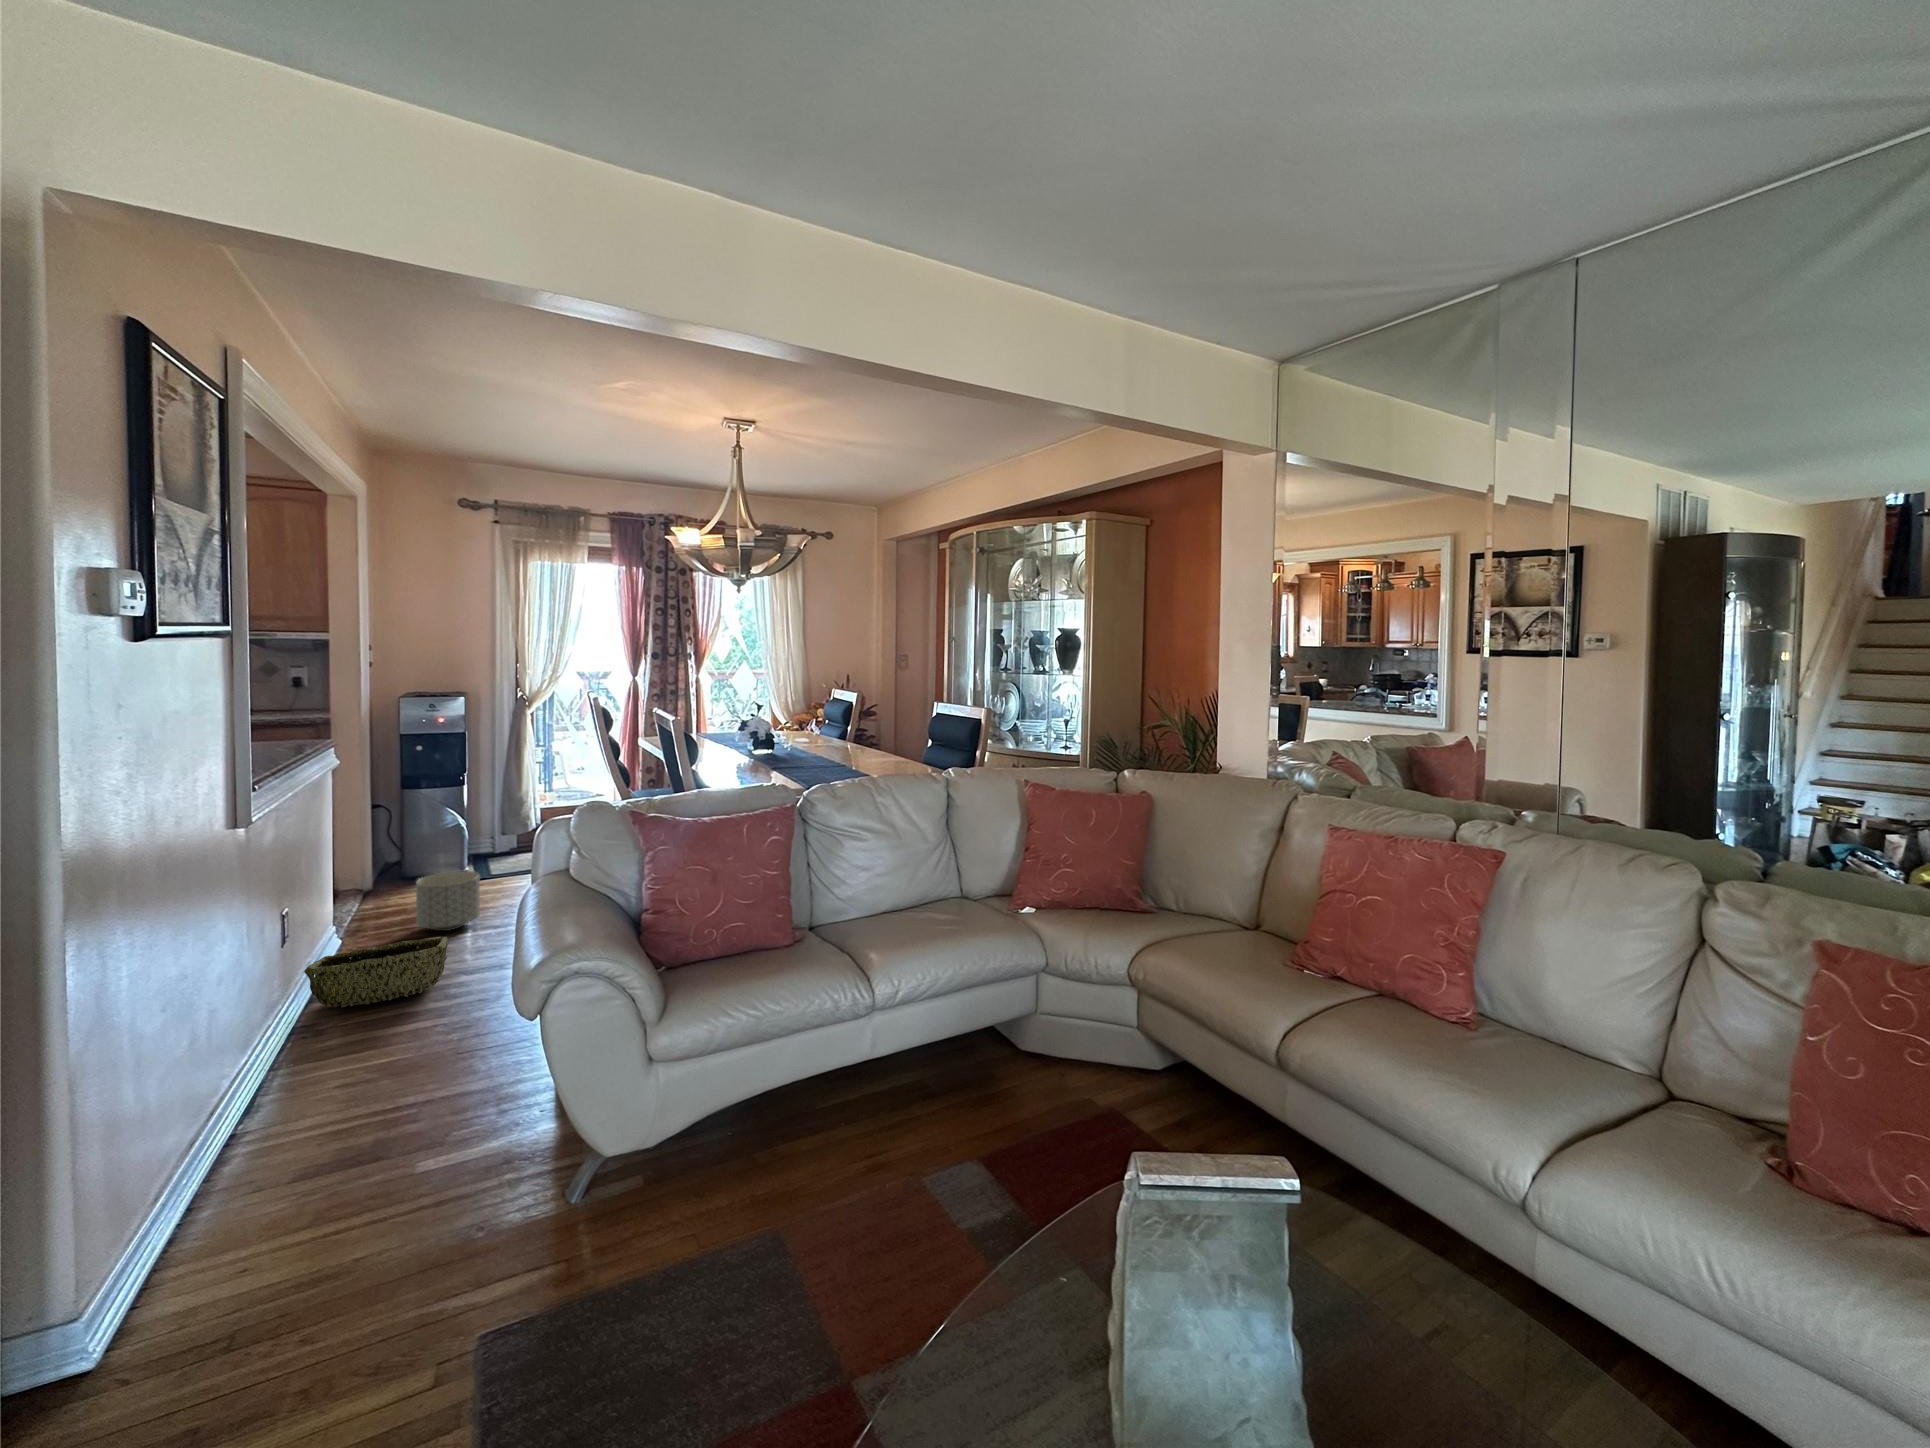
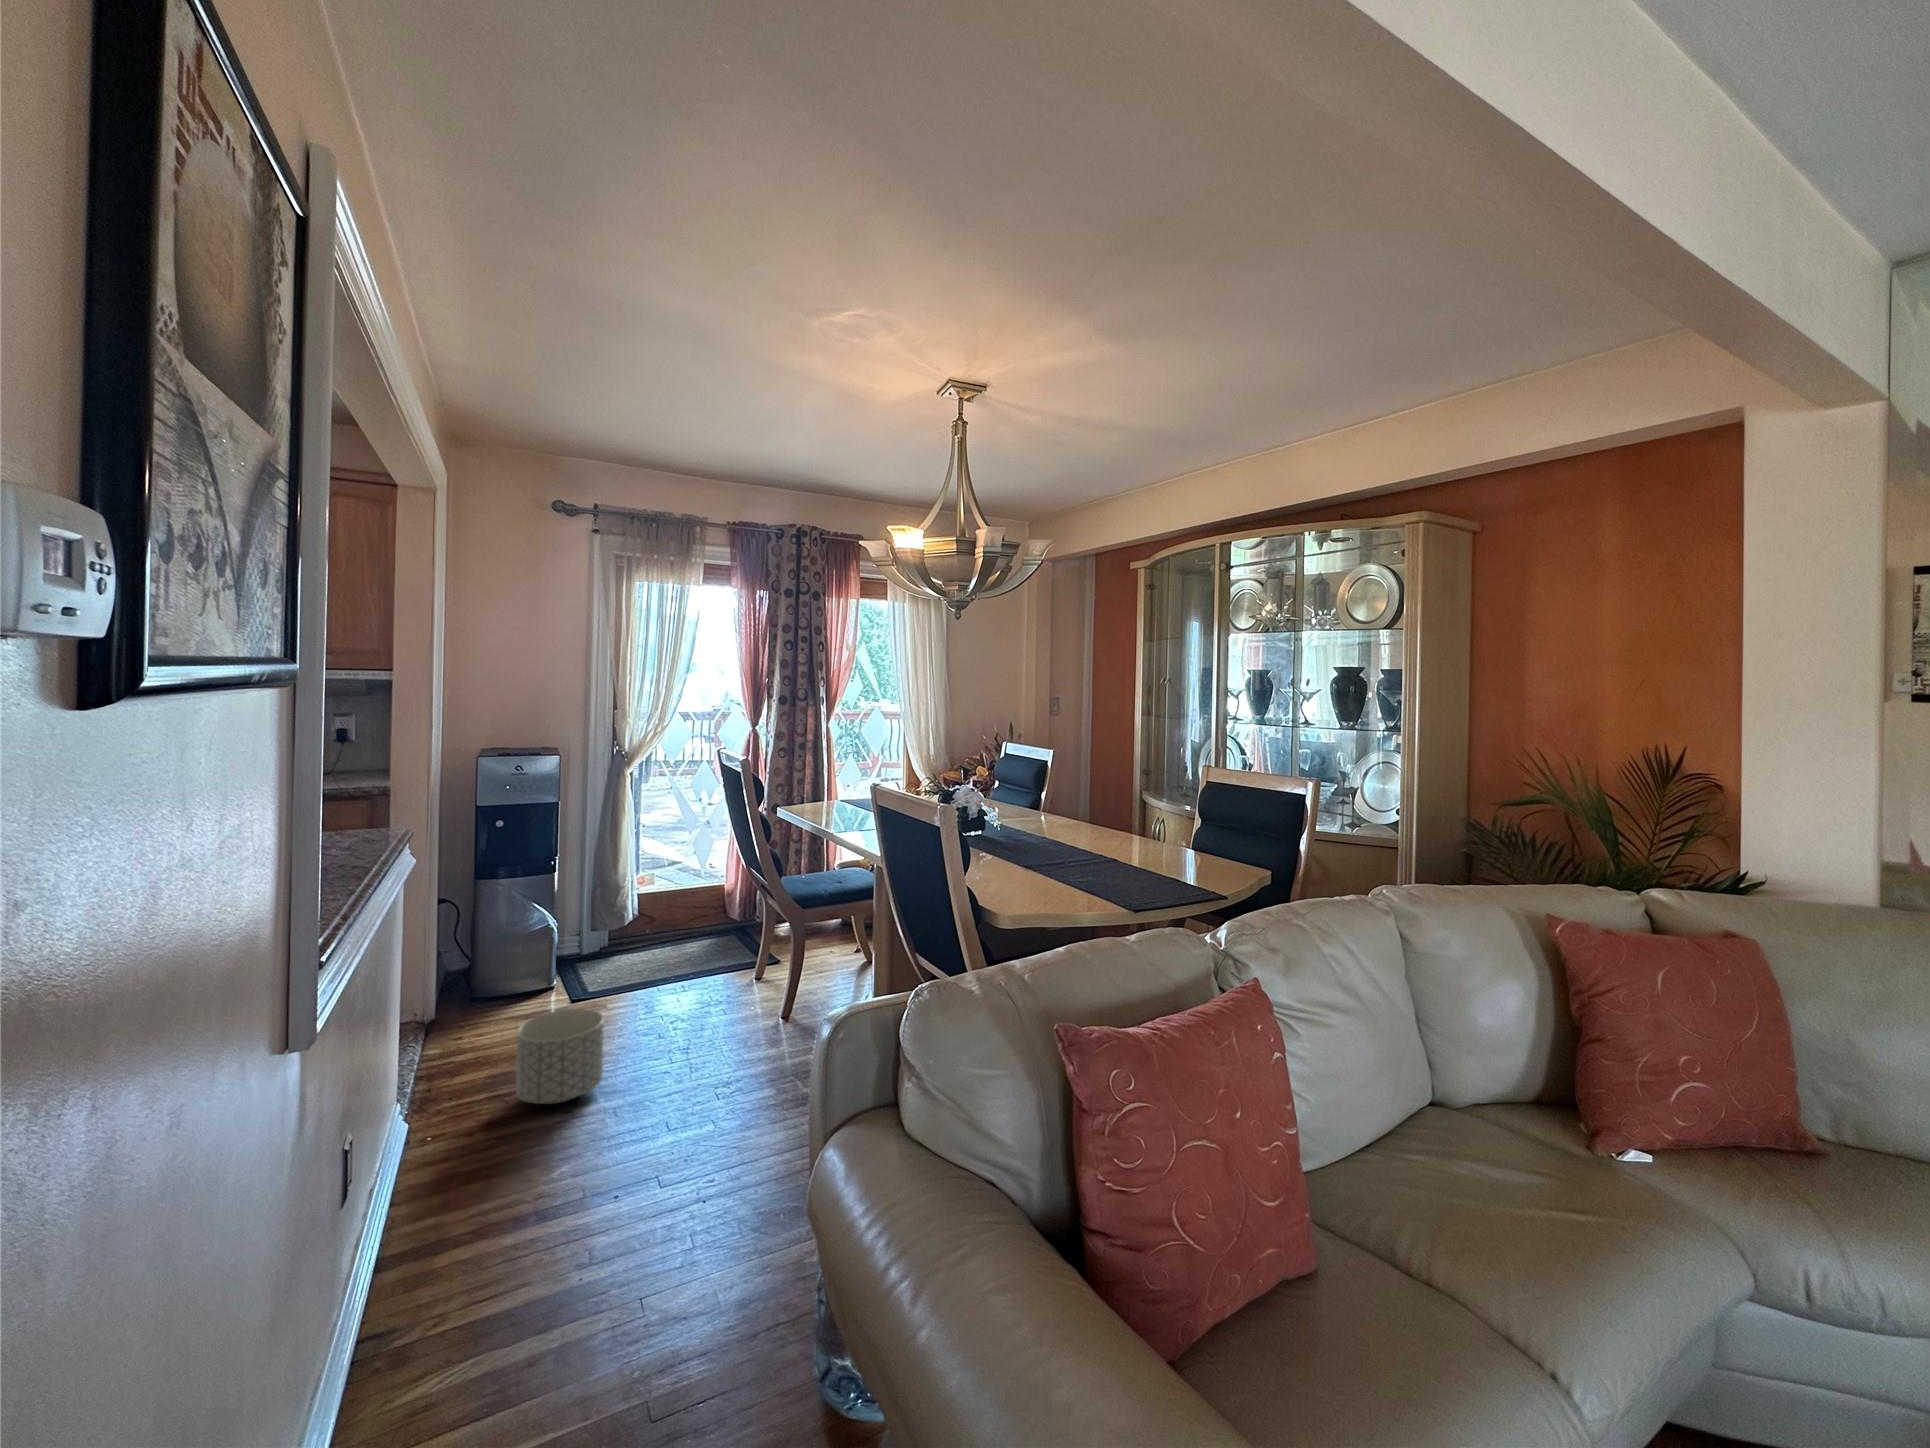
woven basket: present [304,937,448,1007] -> none [376,1149,597,1303]

